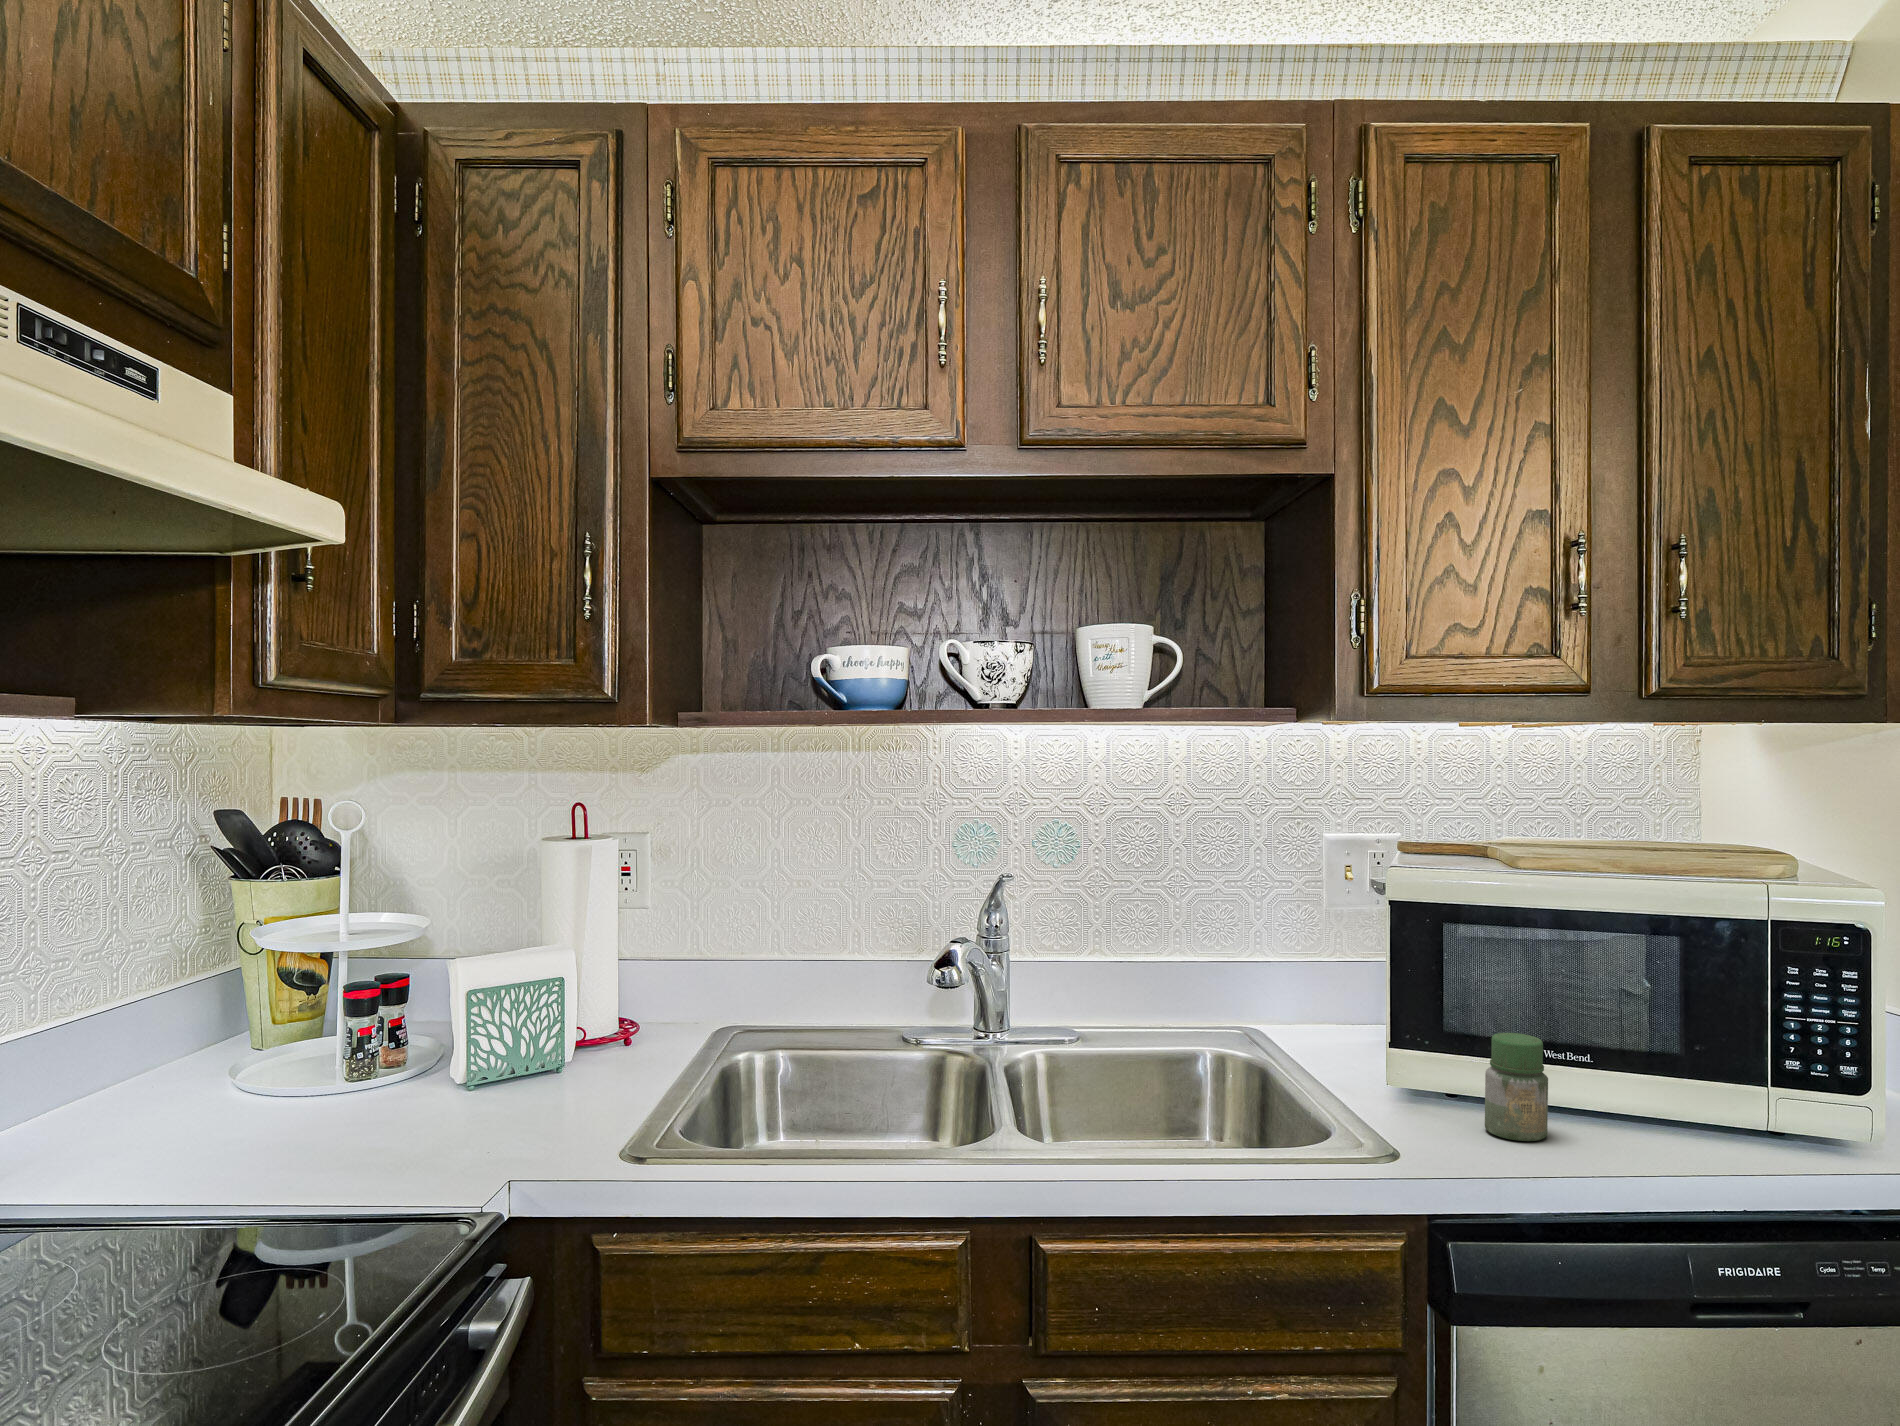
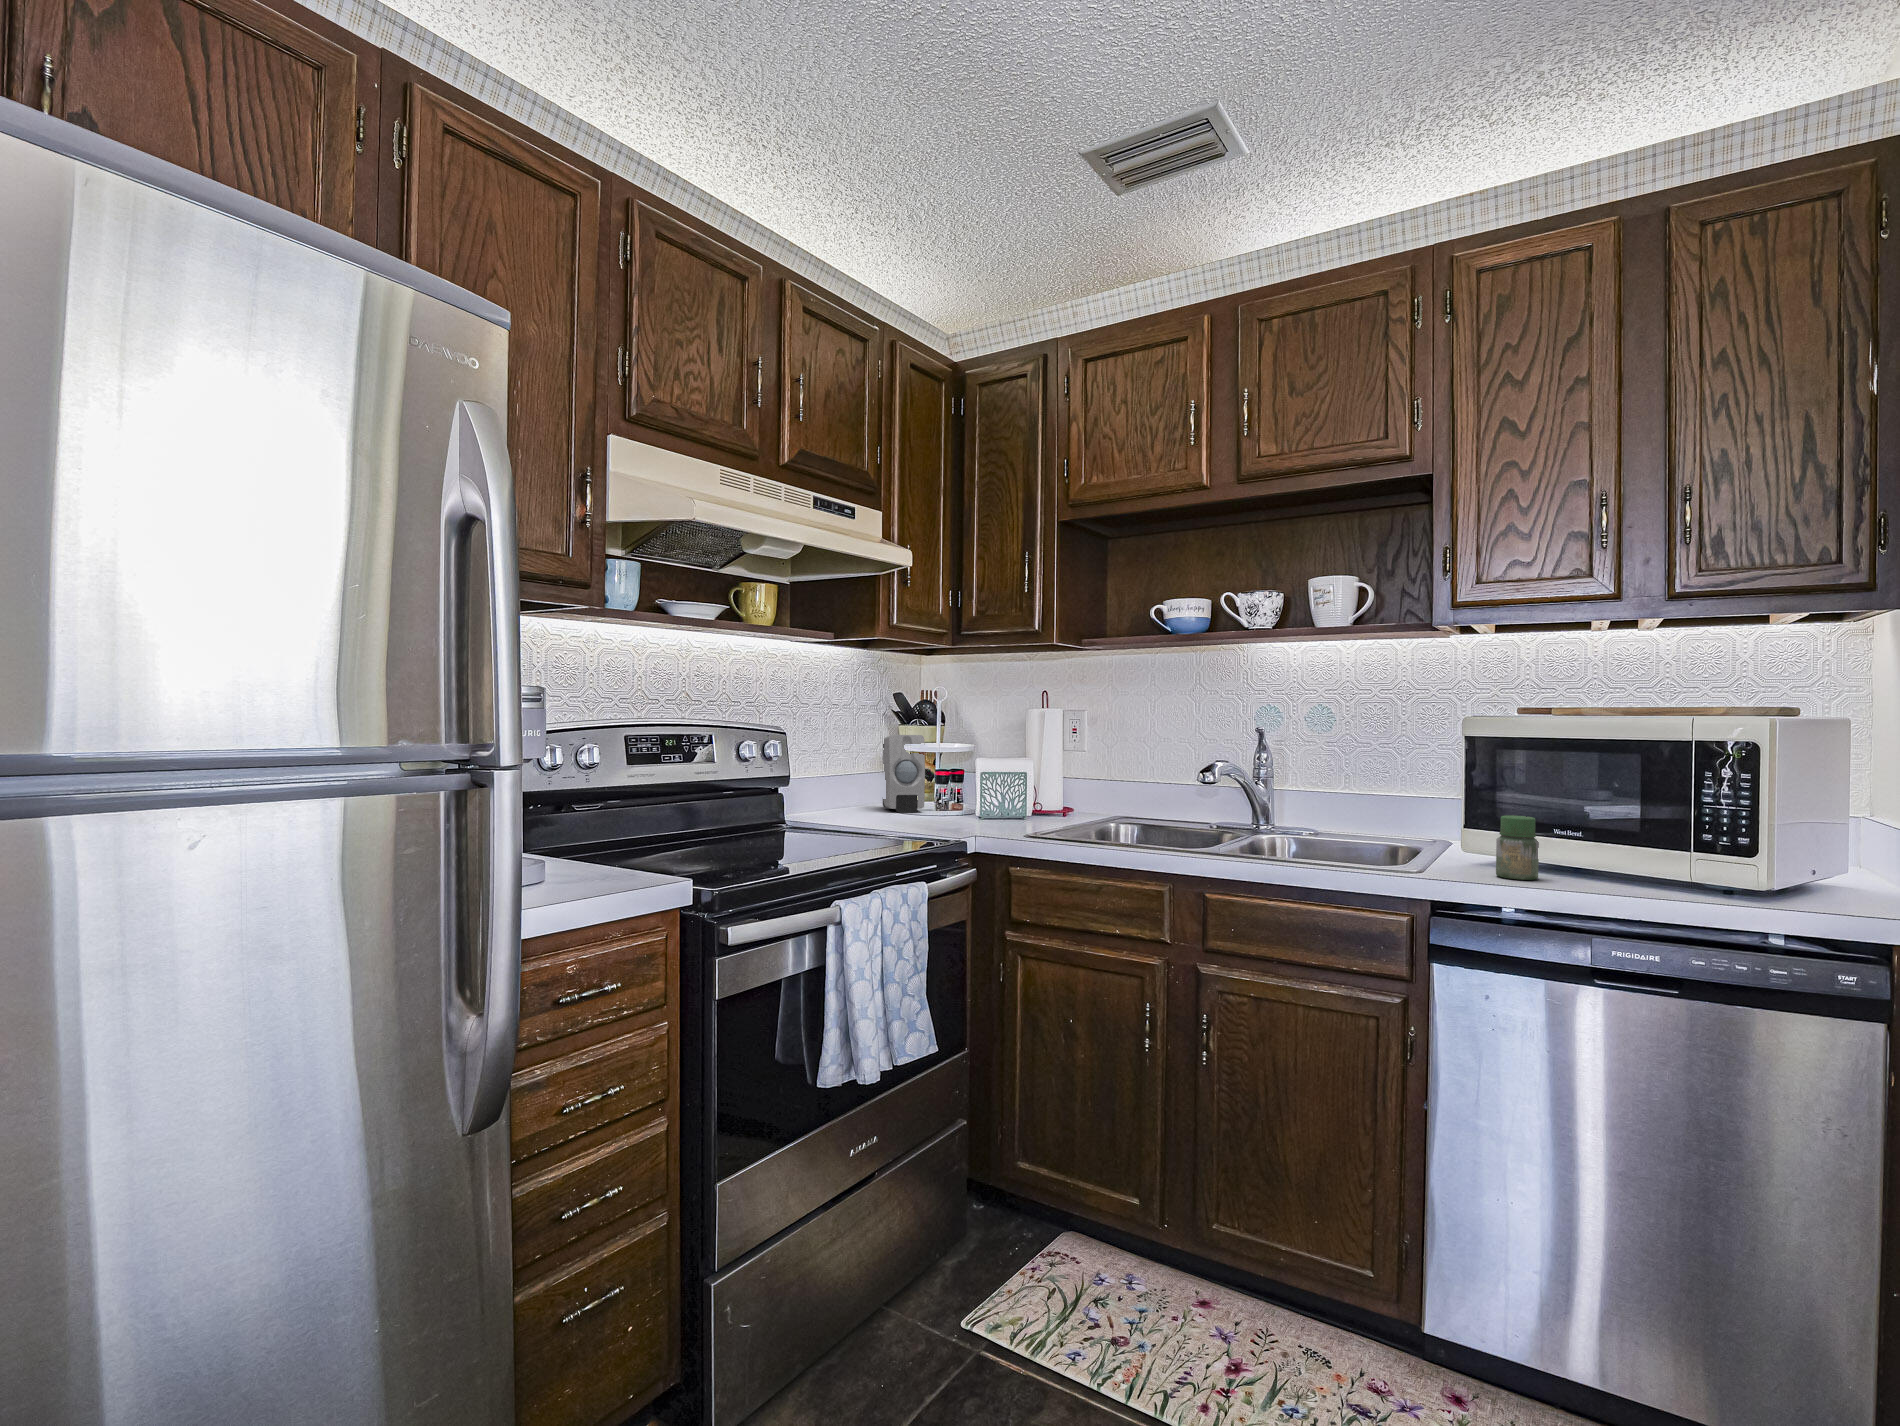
soap dispenser: none [187,900,310,1081] -> present [883,735,925,813]

